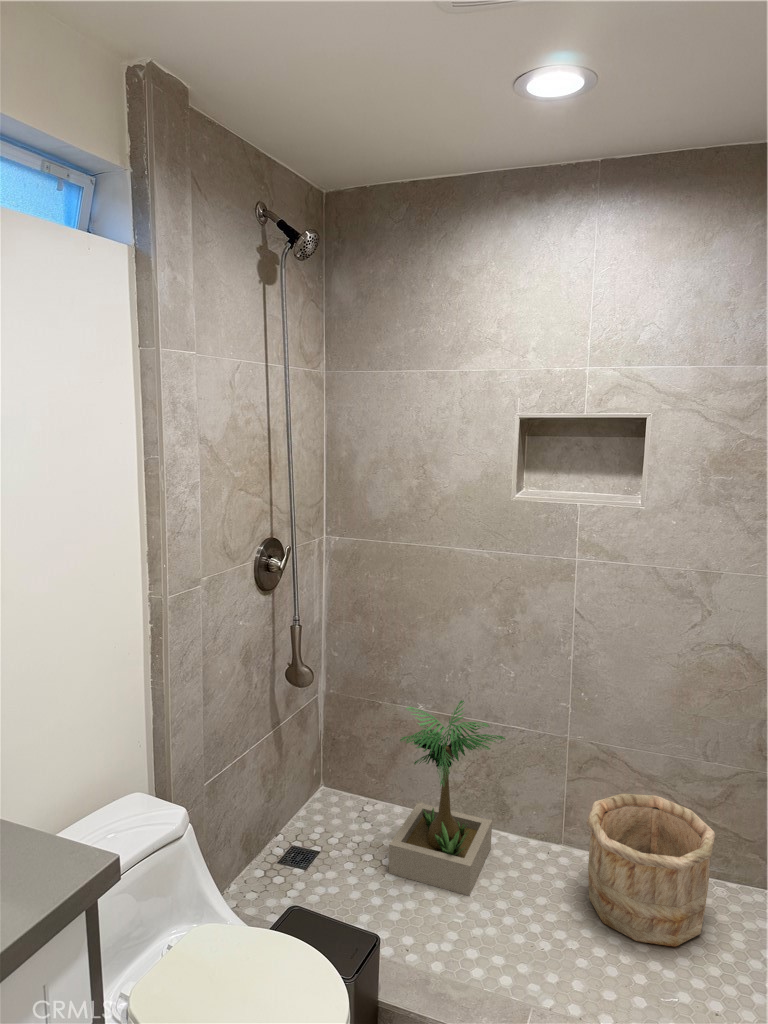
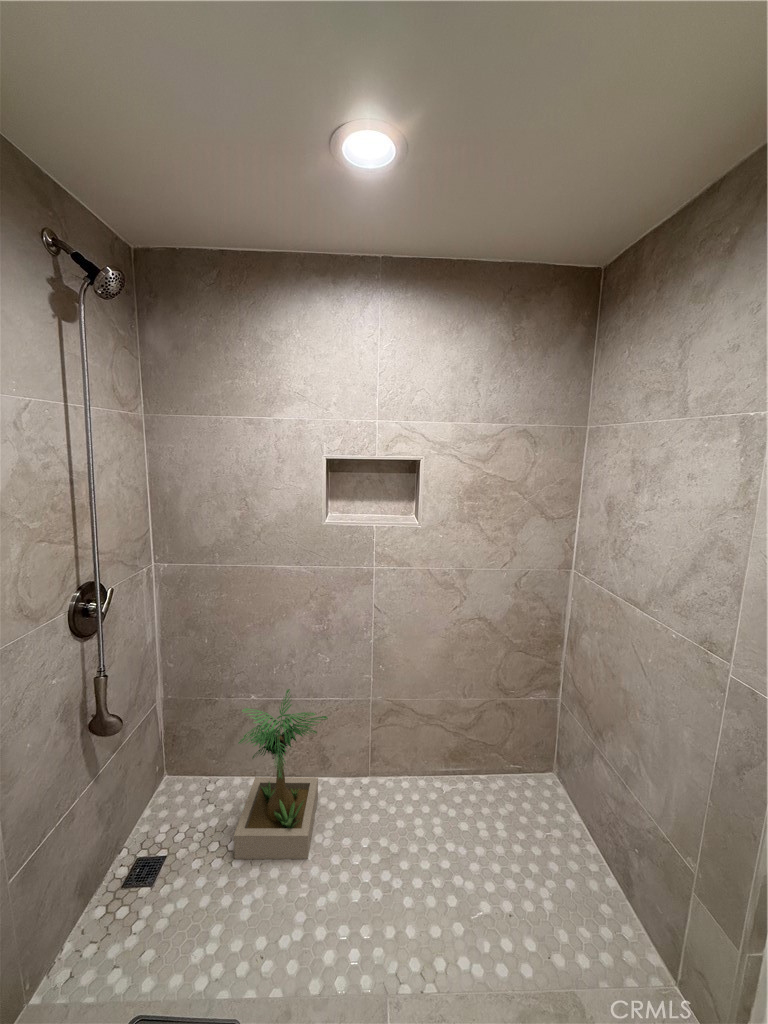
wooden bucket: present [587,793,715,947] -> none [395,731,483,857]

